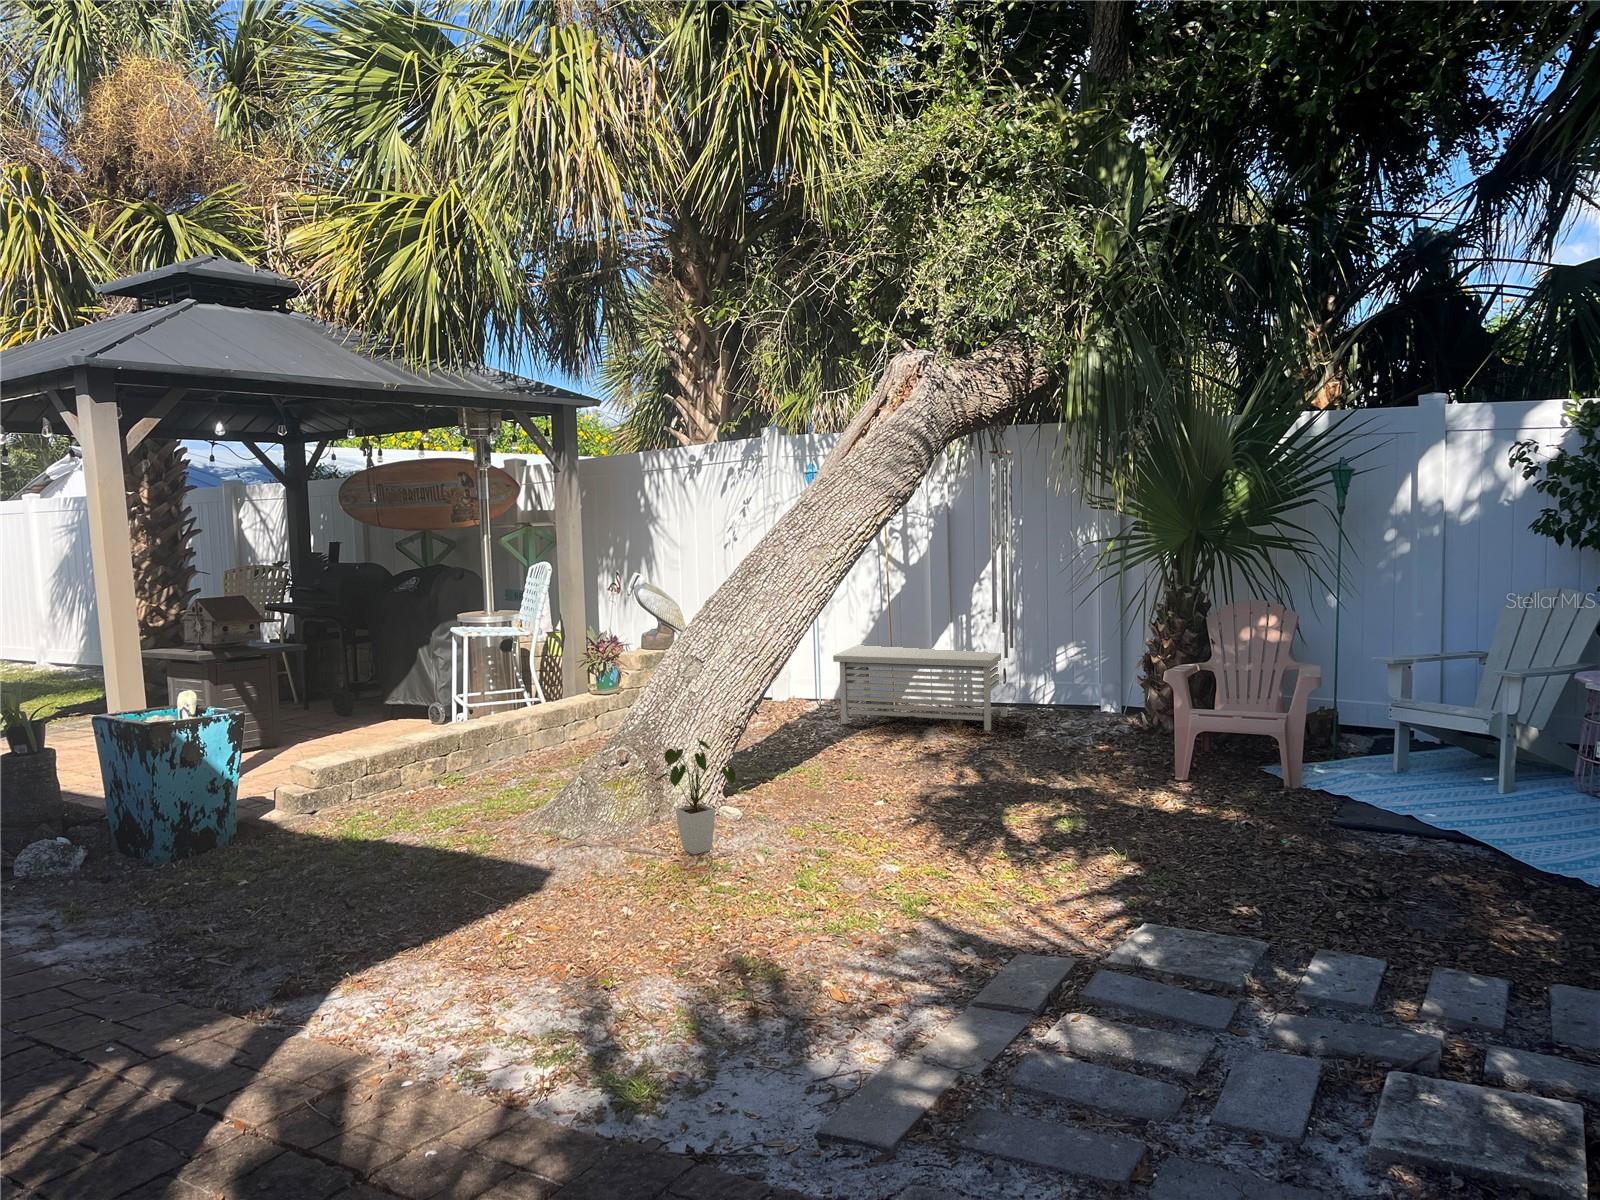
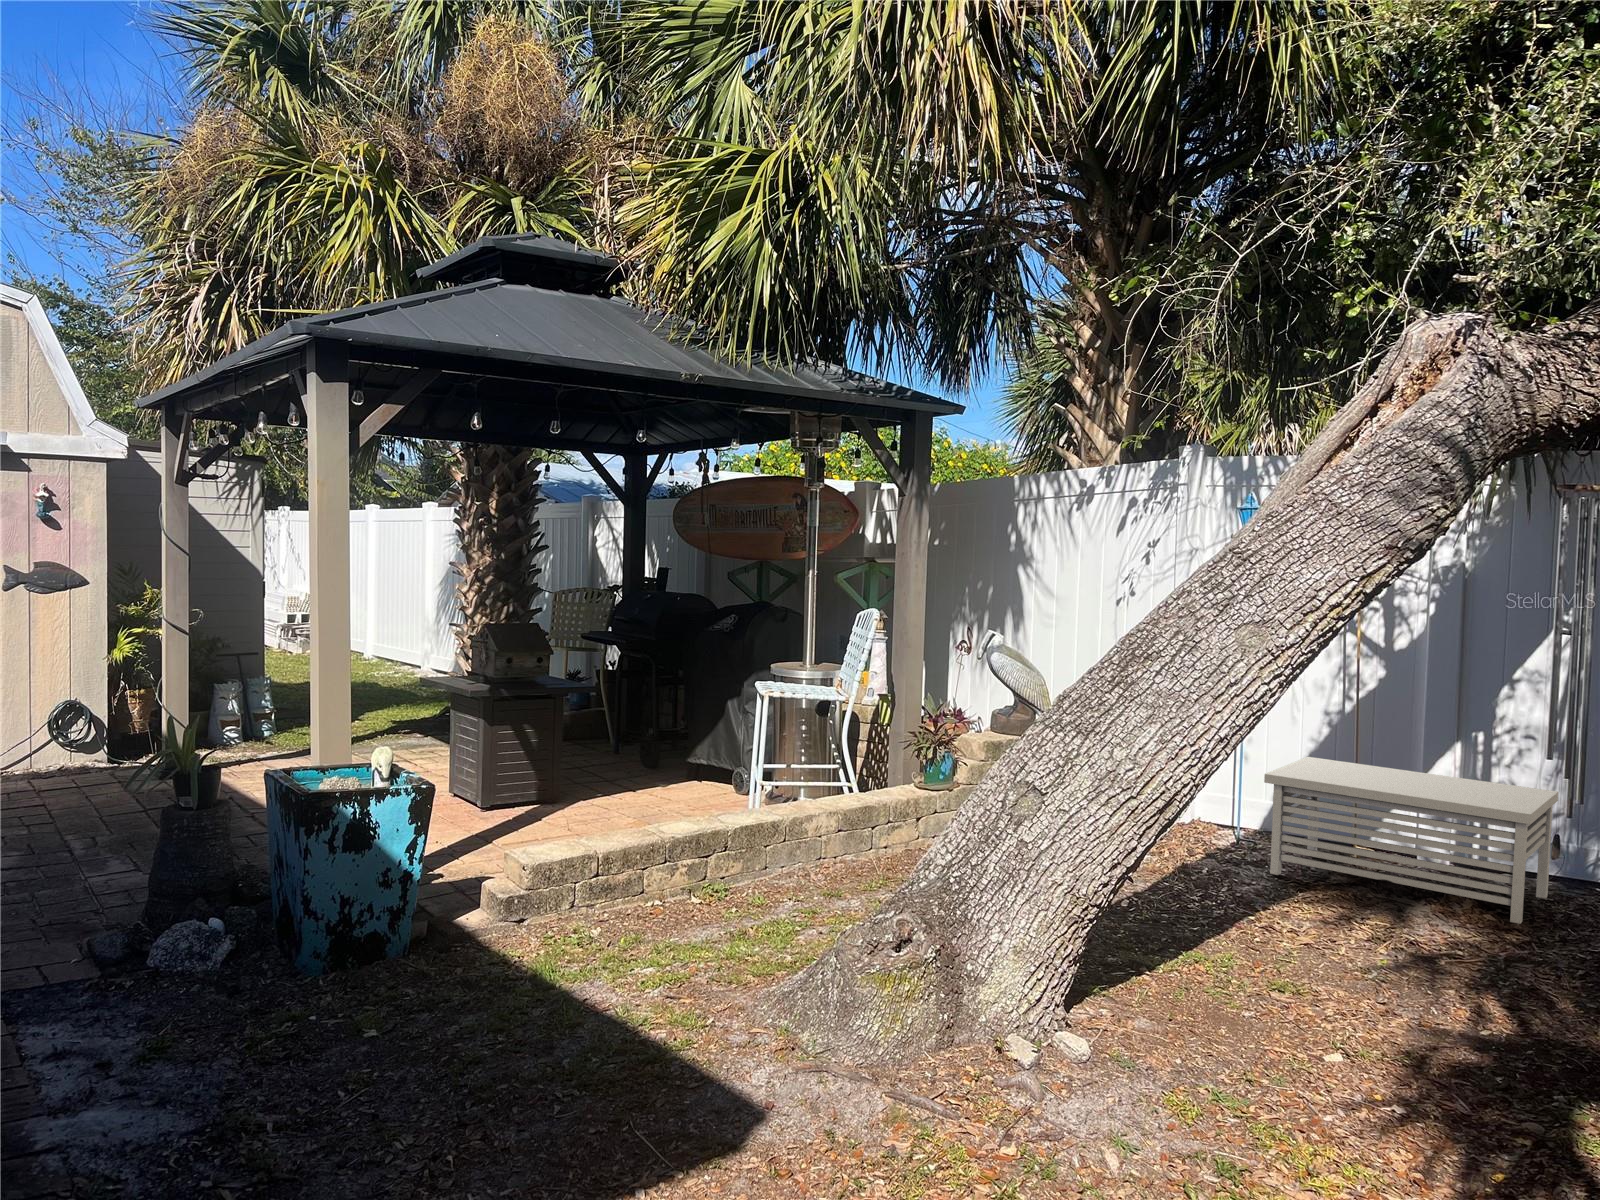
house plant: present [656,737,735,854] -> none [951,918,1079,1118]

